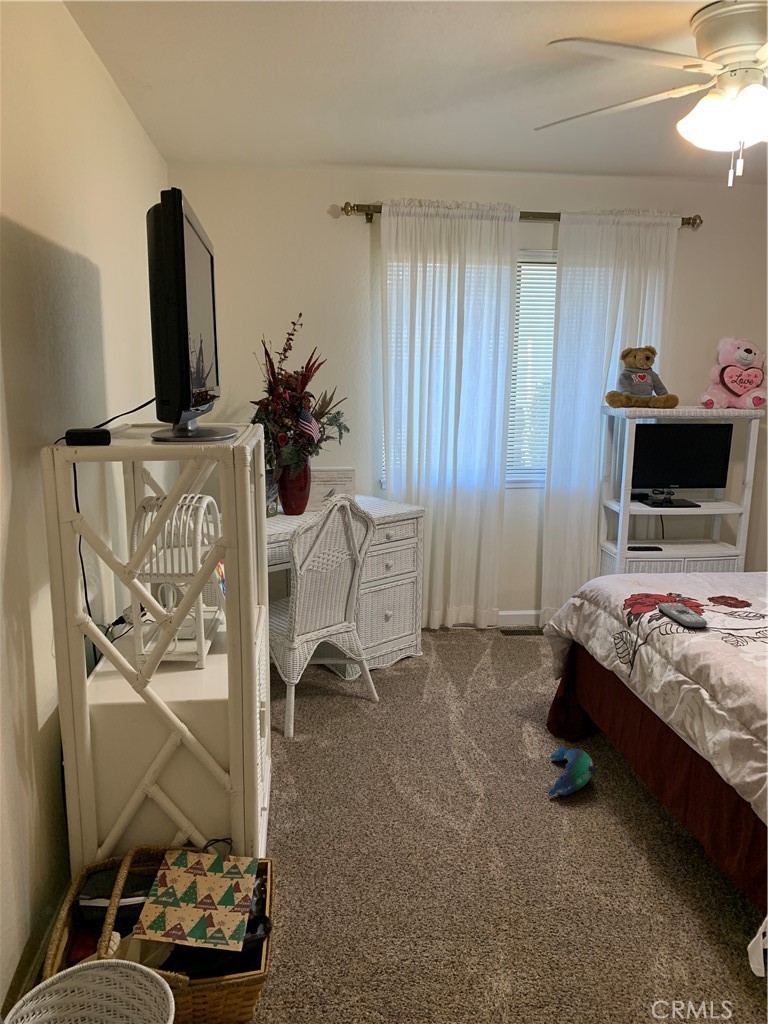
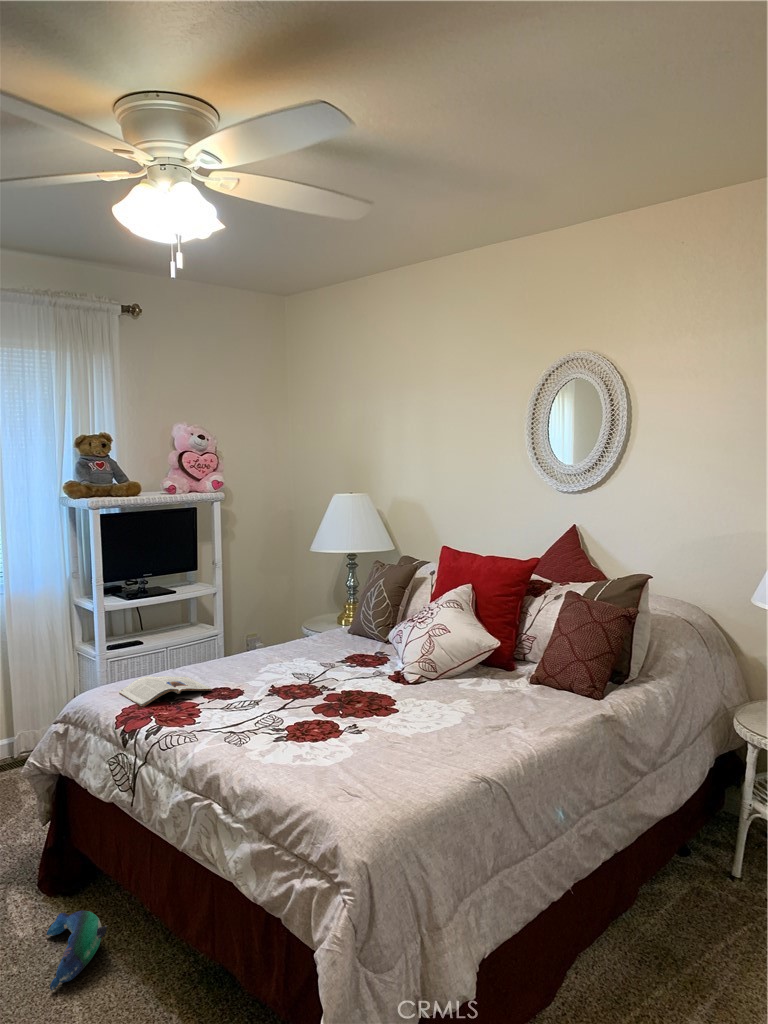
magazine: none [631,573,719,598] -> present [119,676,212,707]
remote control: present [658,603,707,628] -> none [153,708,207,734]

